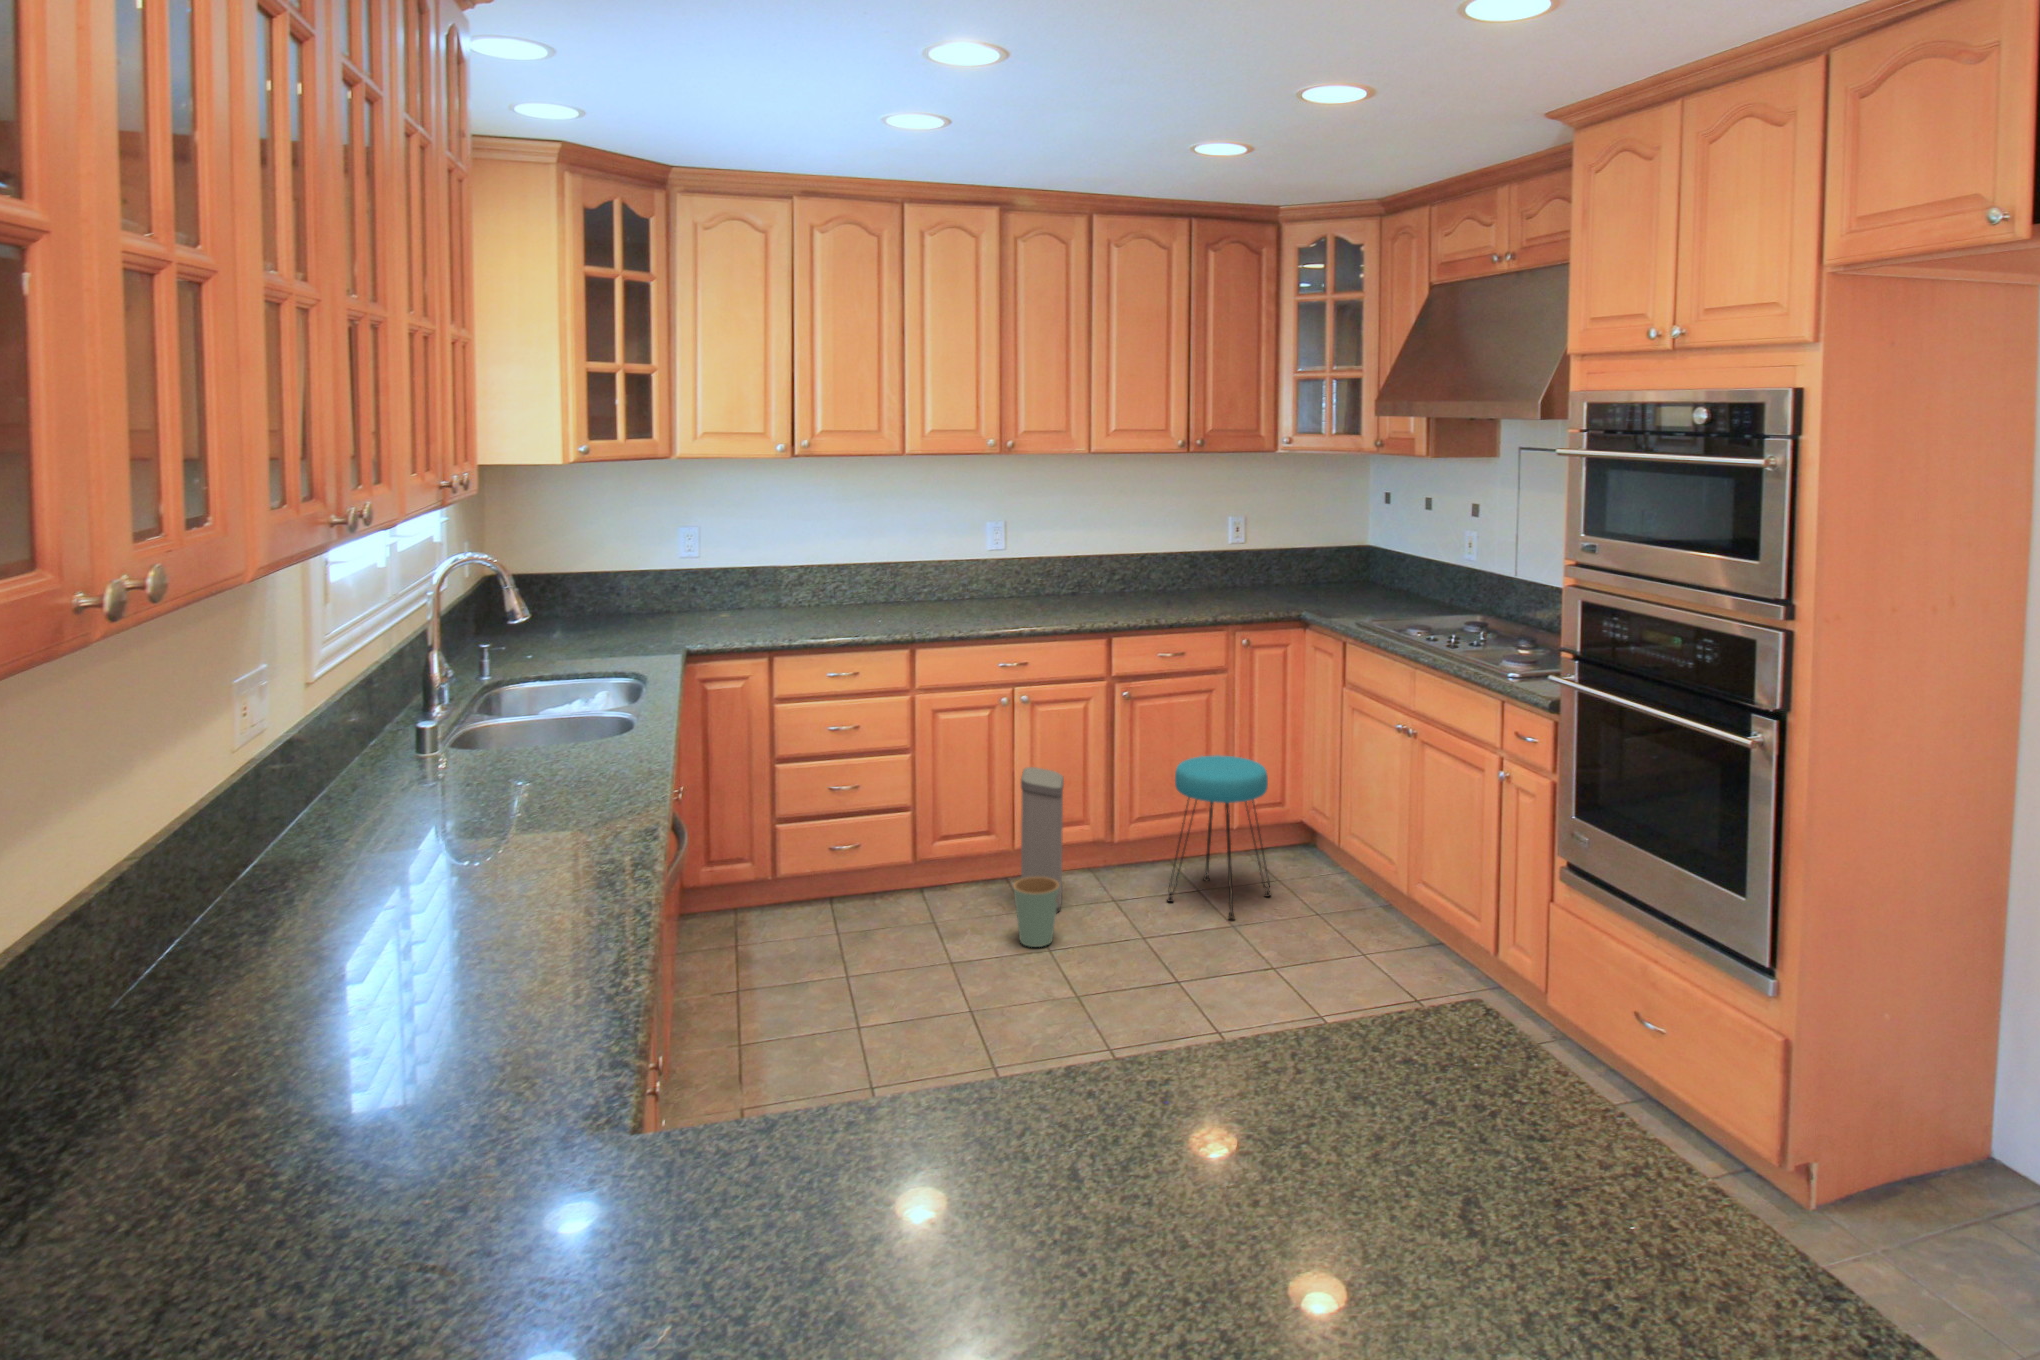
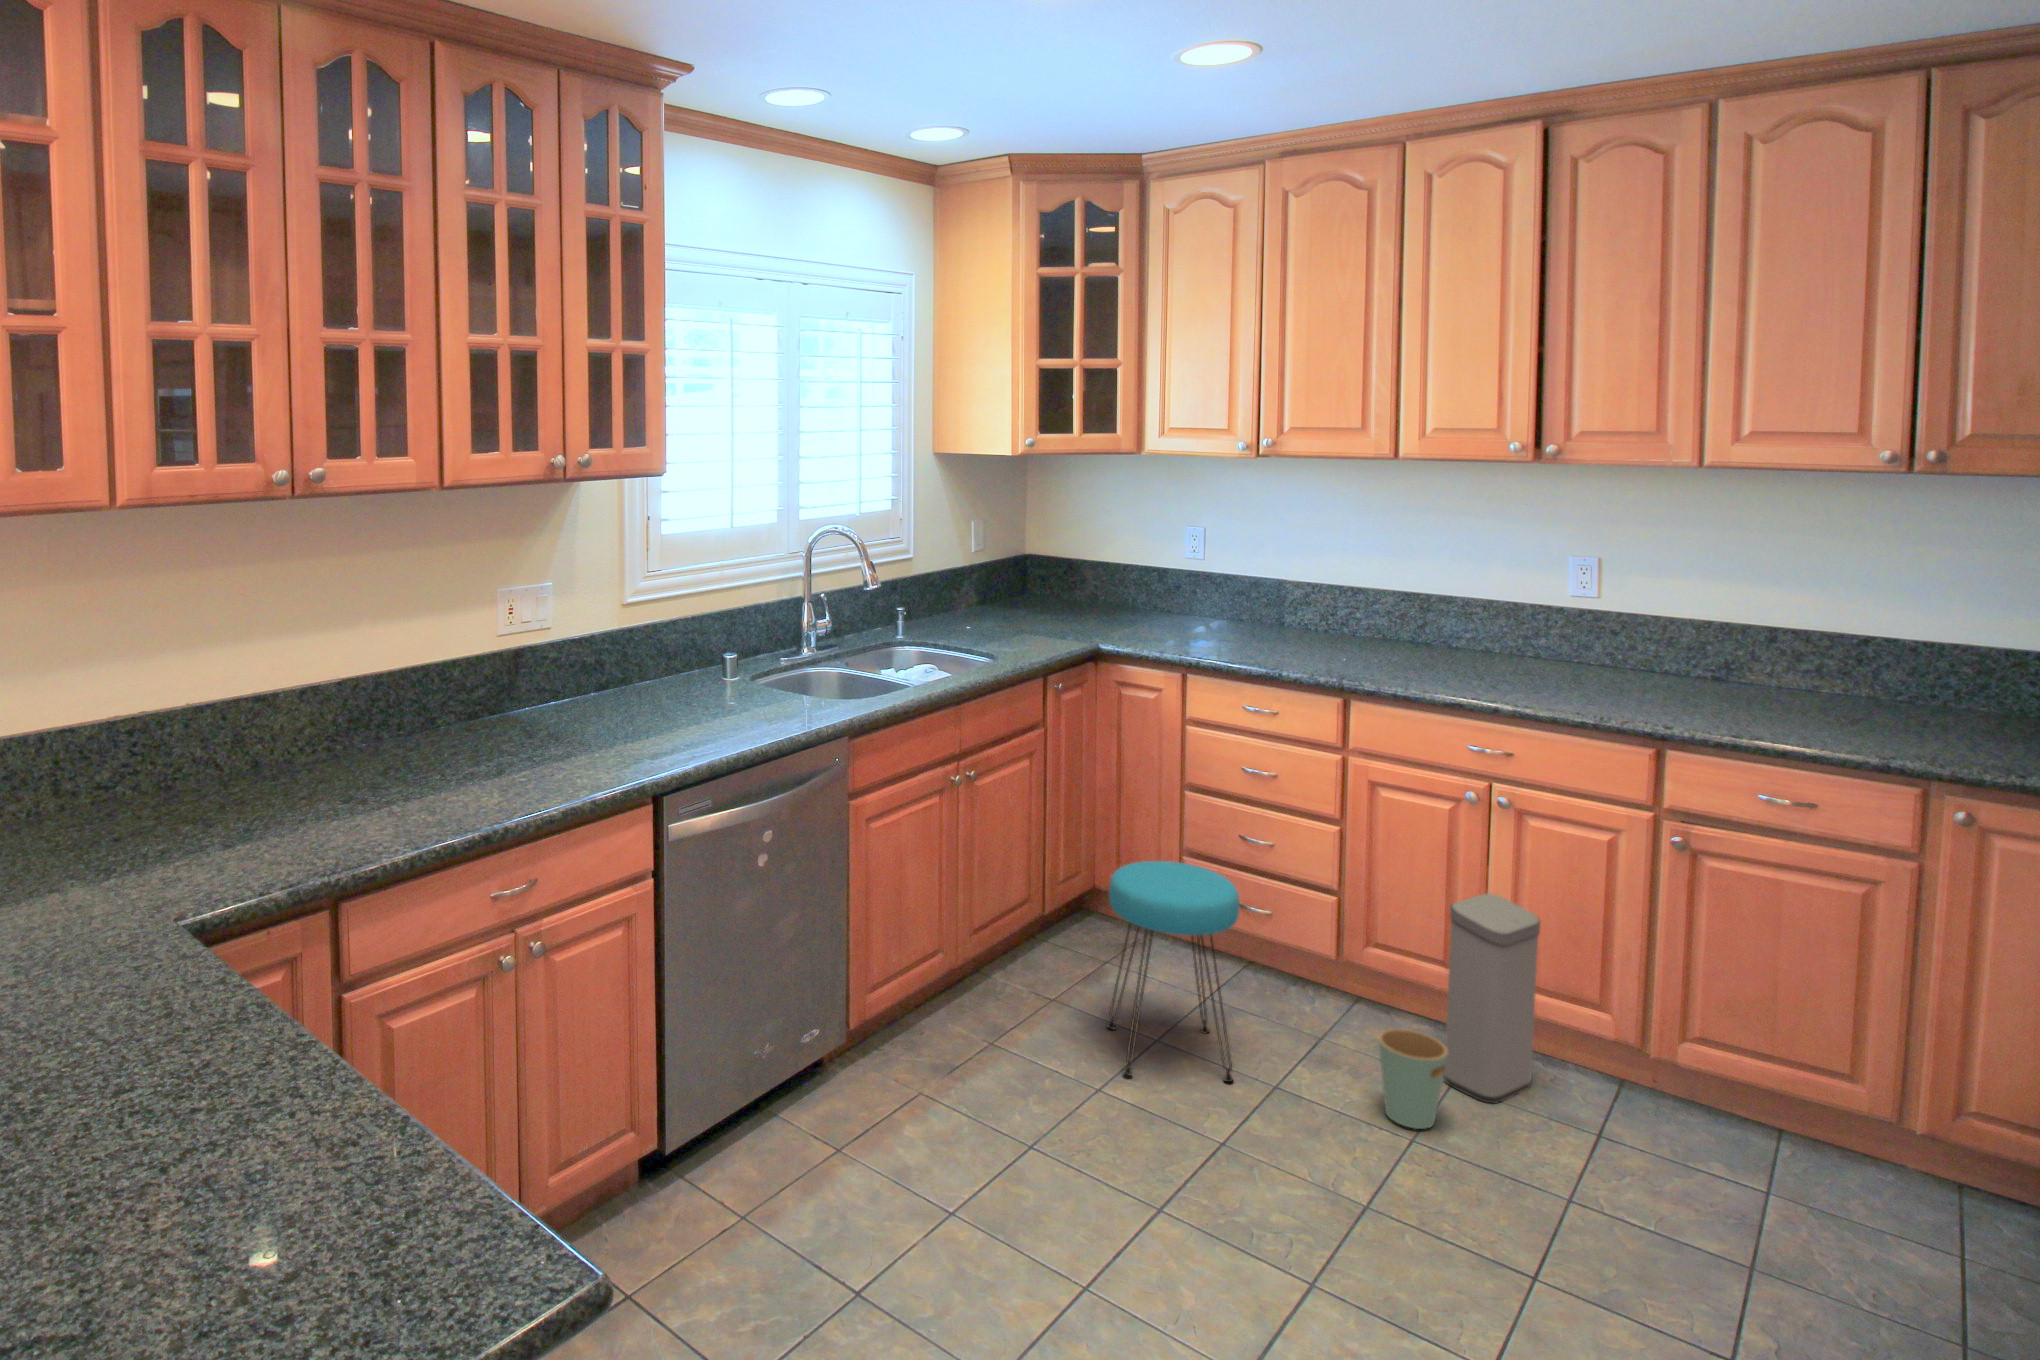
stool: present [1167,755,1271,918] -> present [1107,861,1240,1082]

